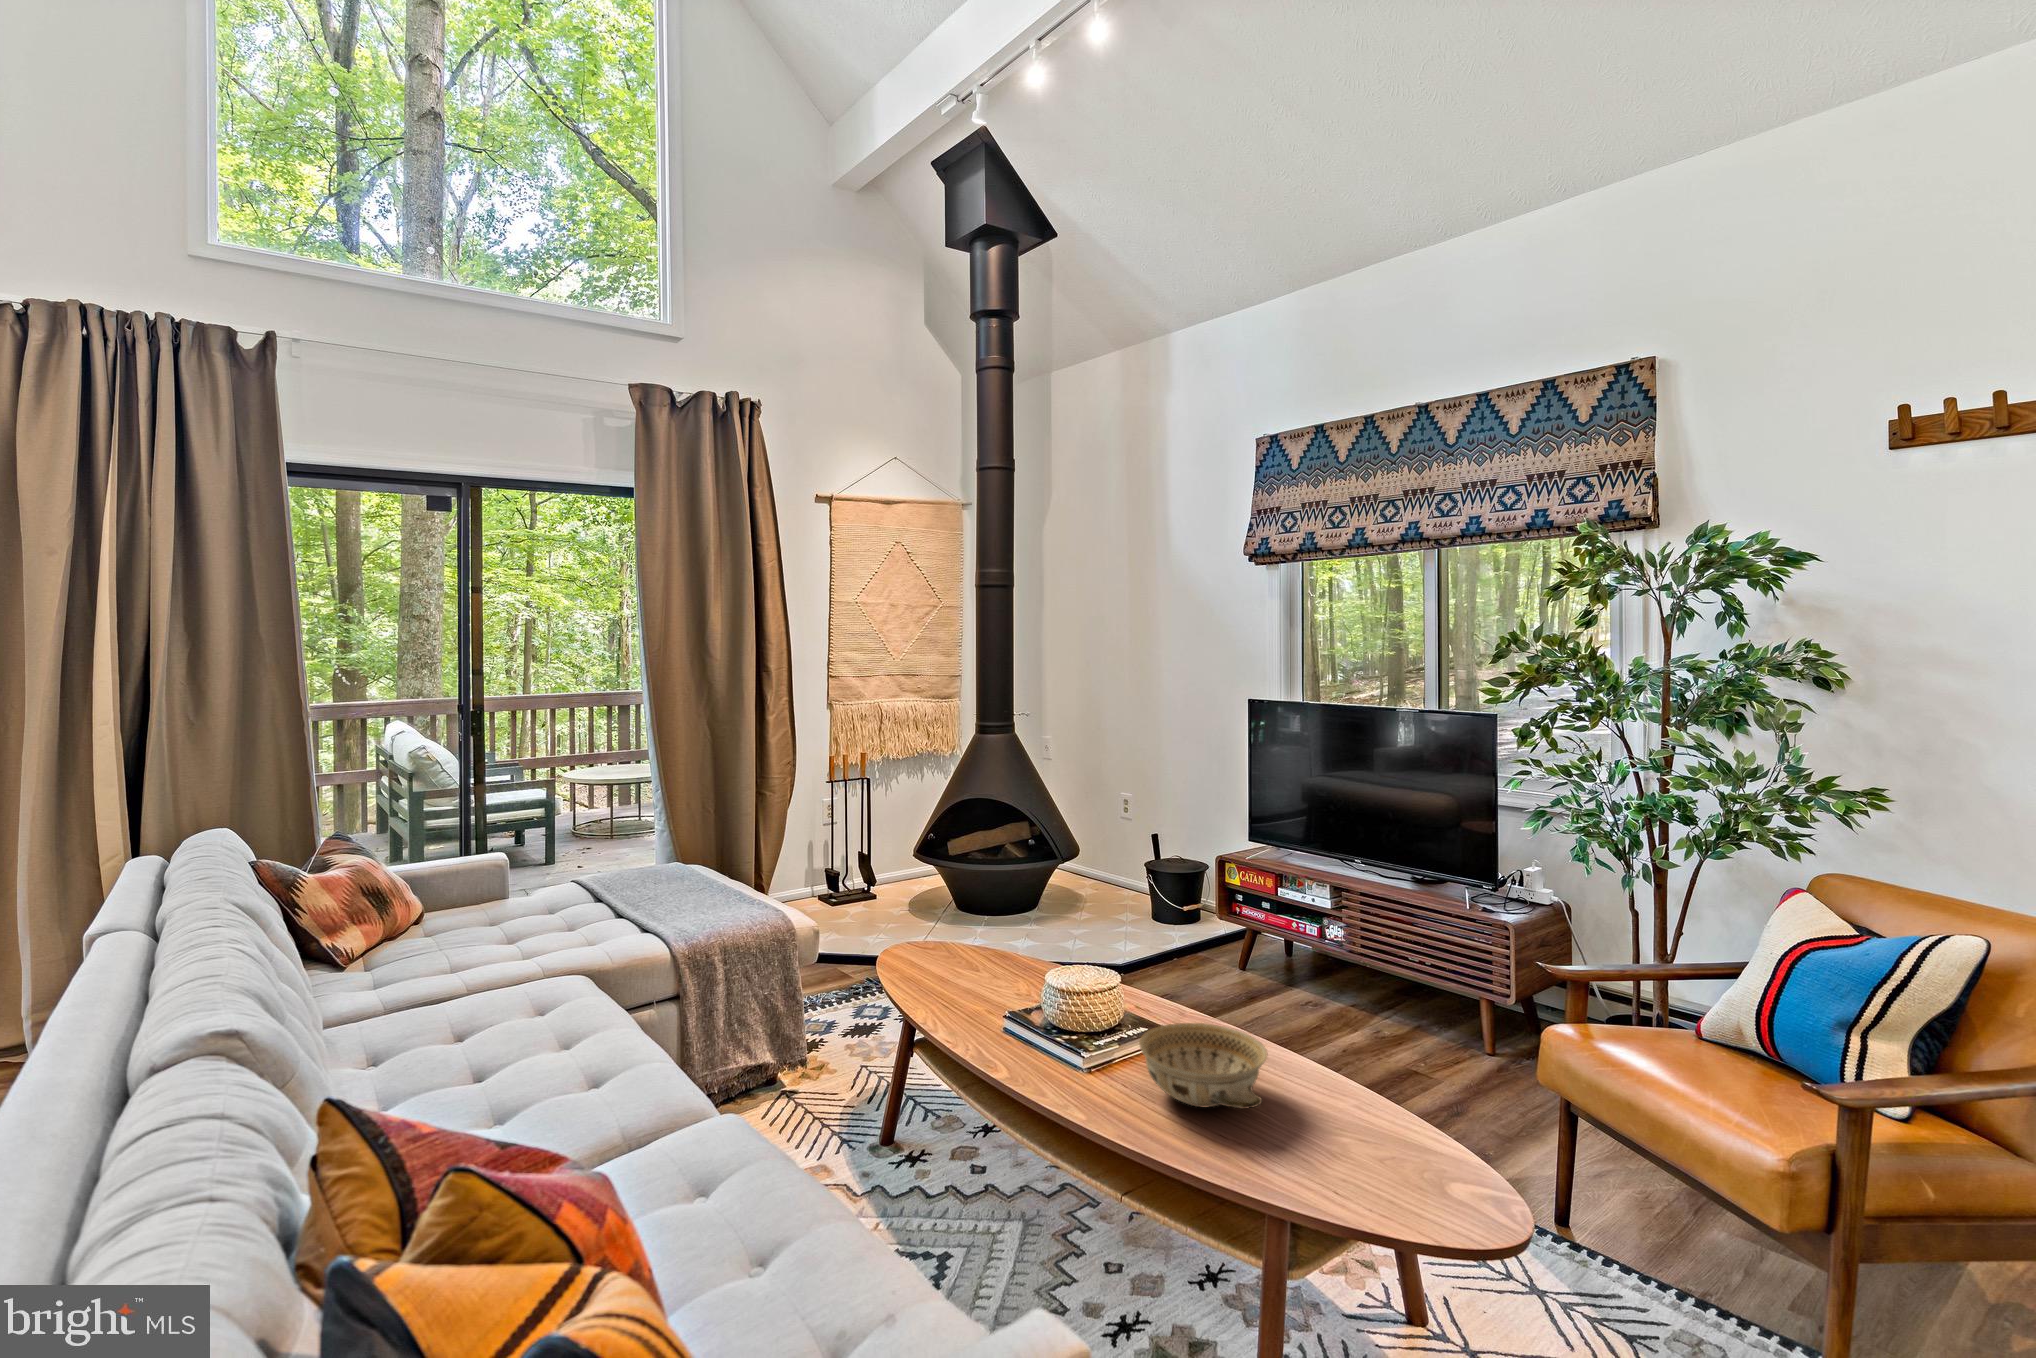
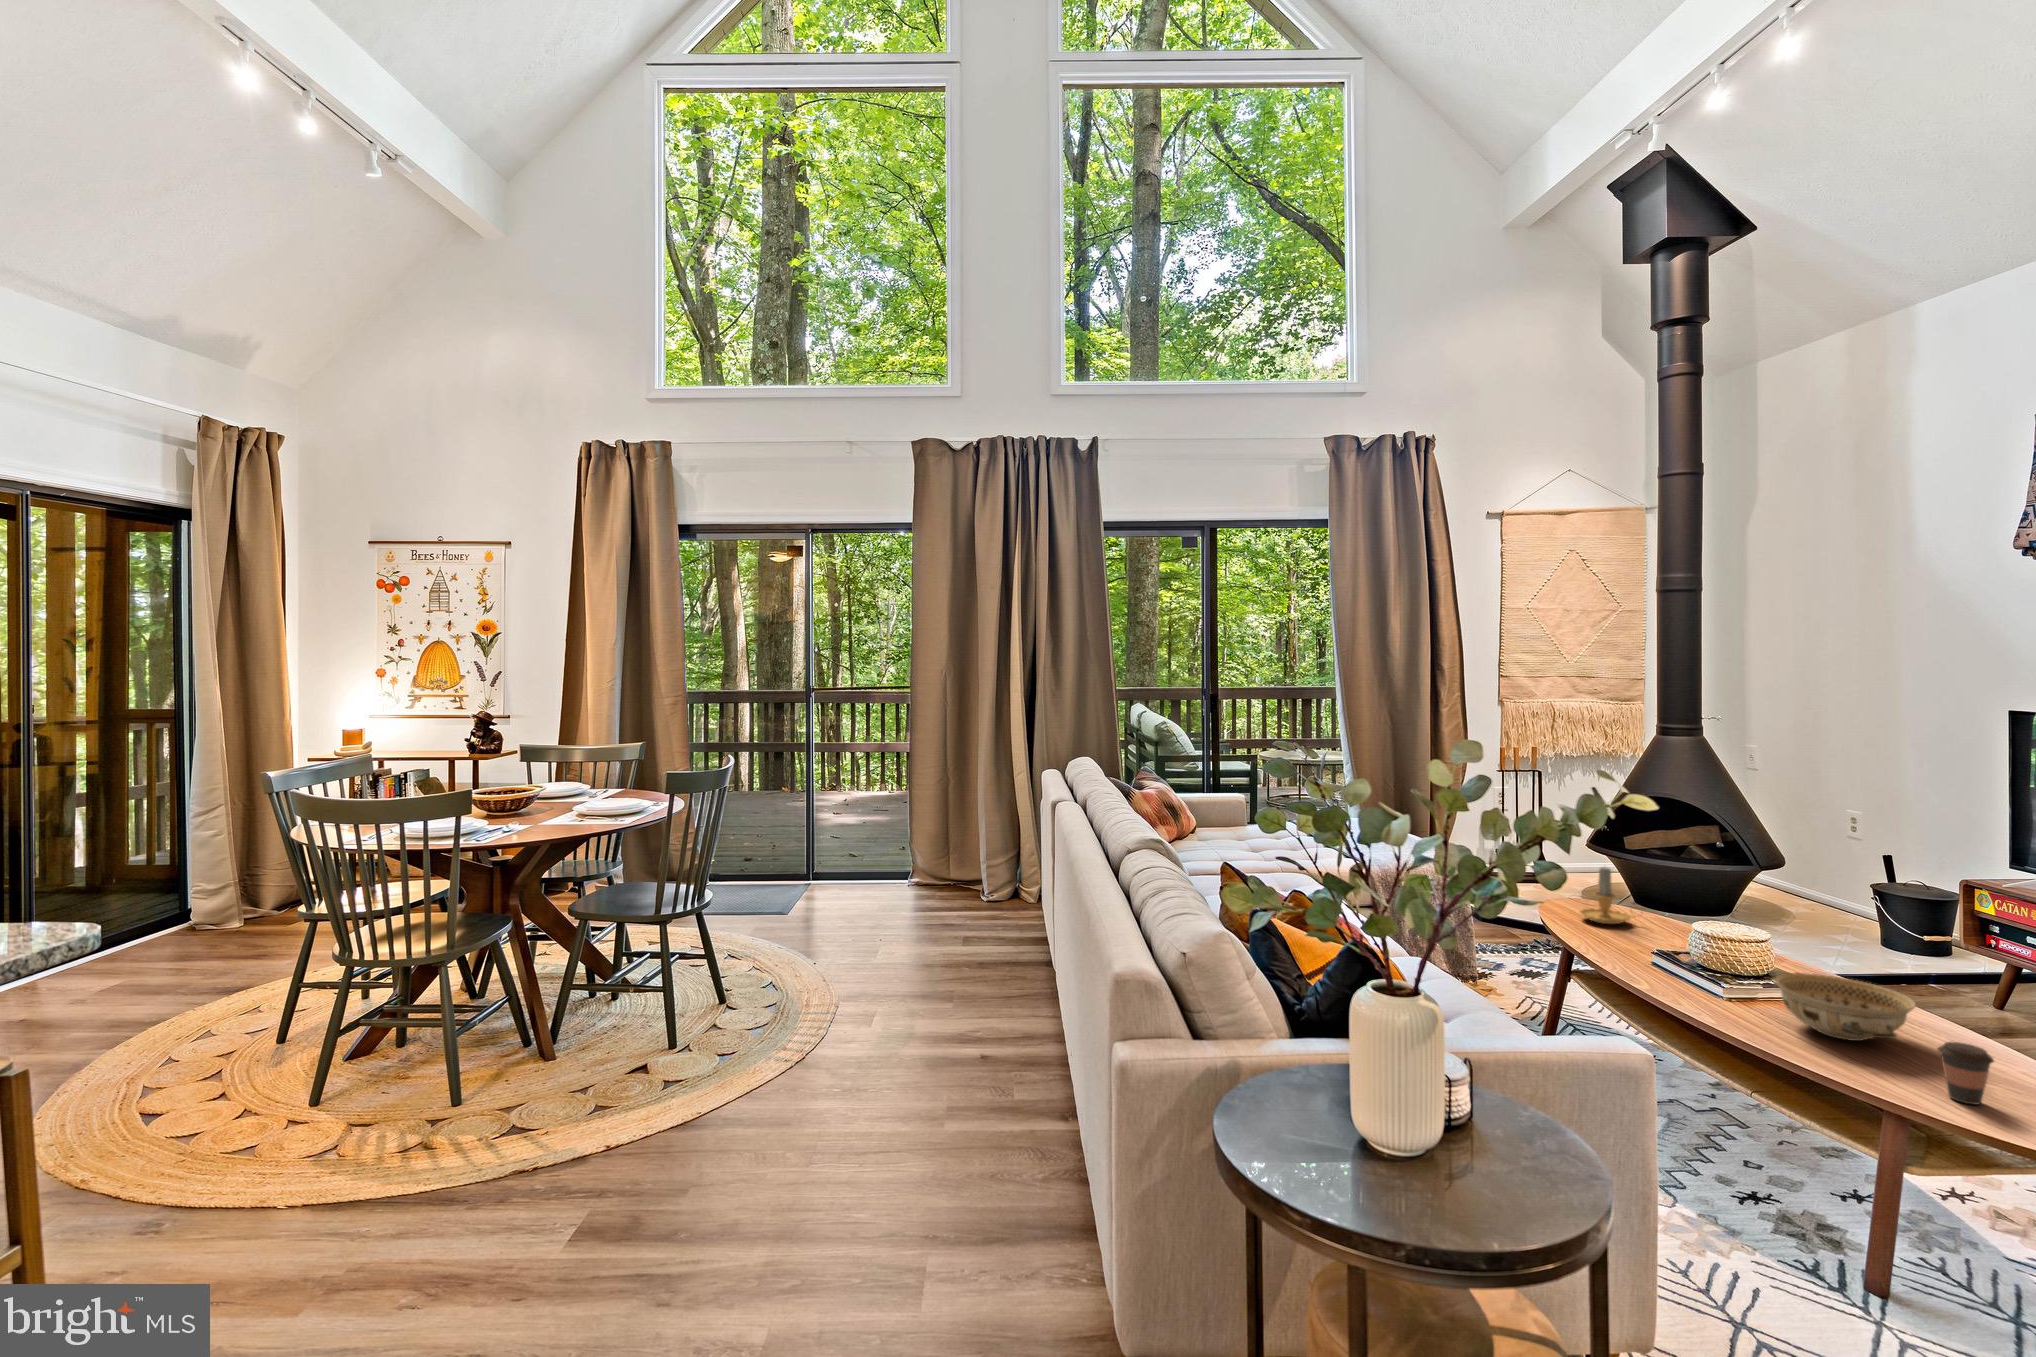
candle: none [923,902,986,974] -> present [1580,867,1631,924]
coffee cup: none [1312,1107,1362,1184] -> present [1938,1042,1994,1105]

